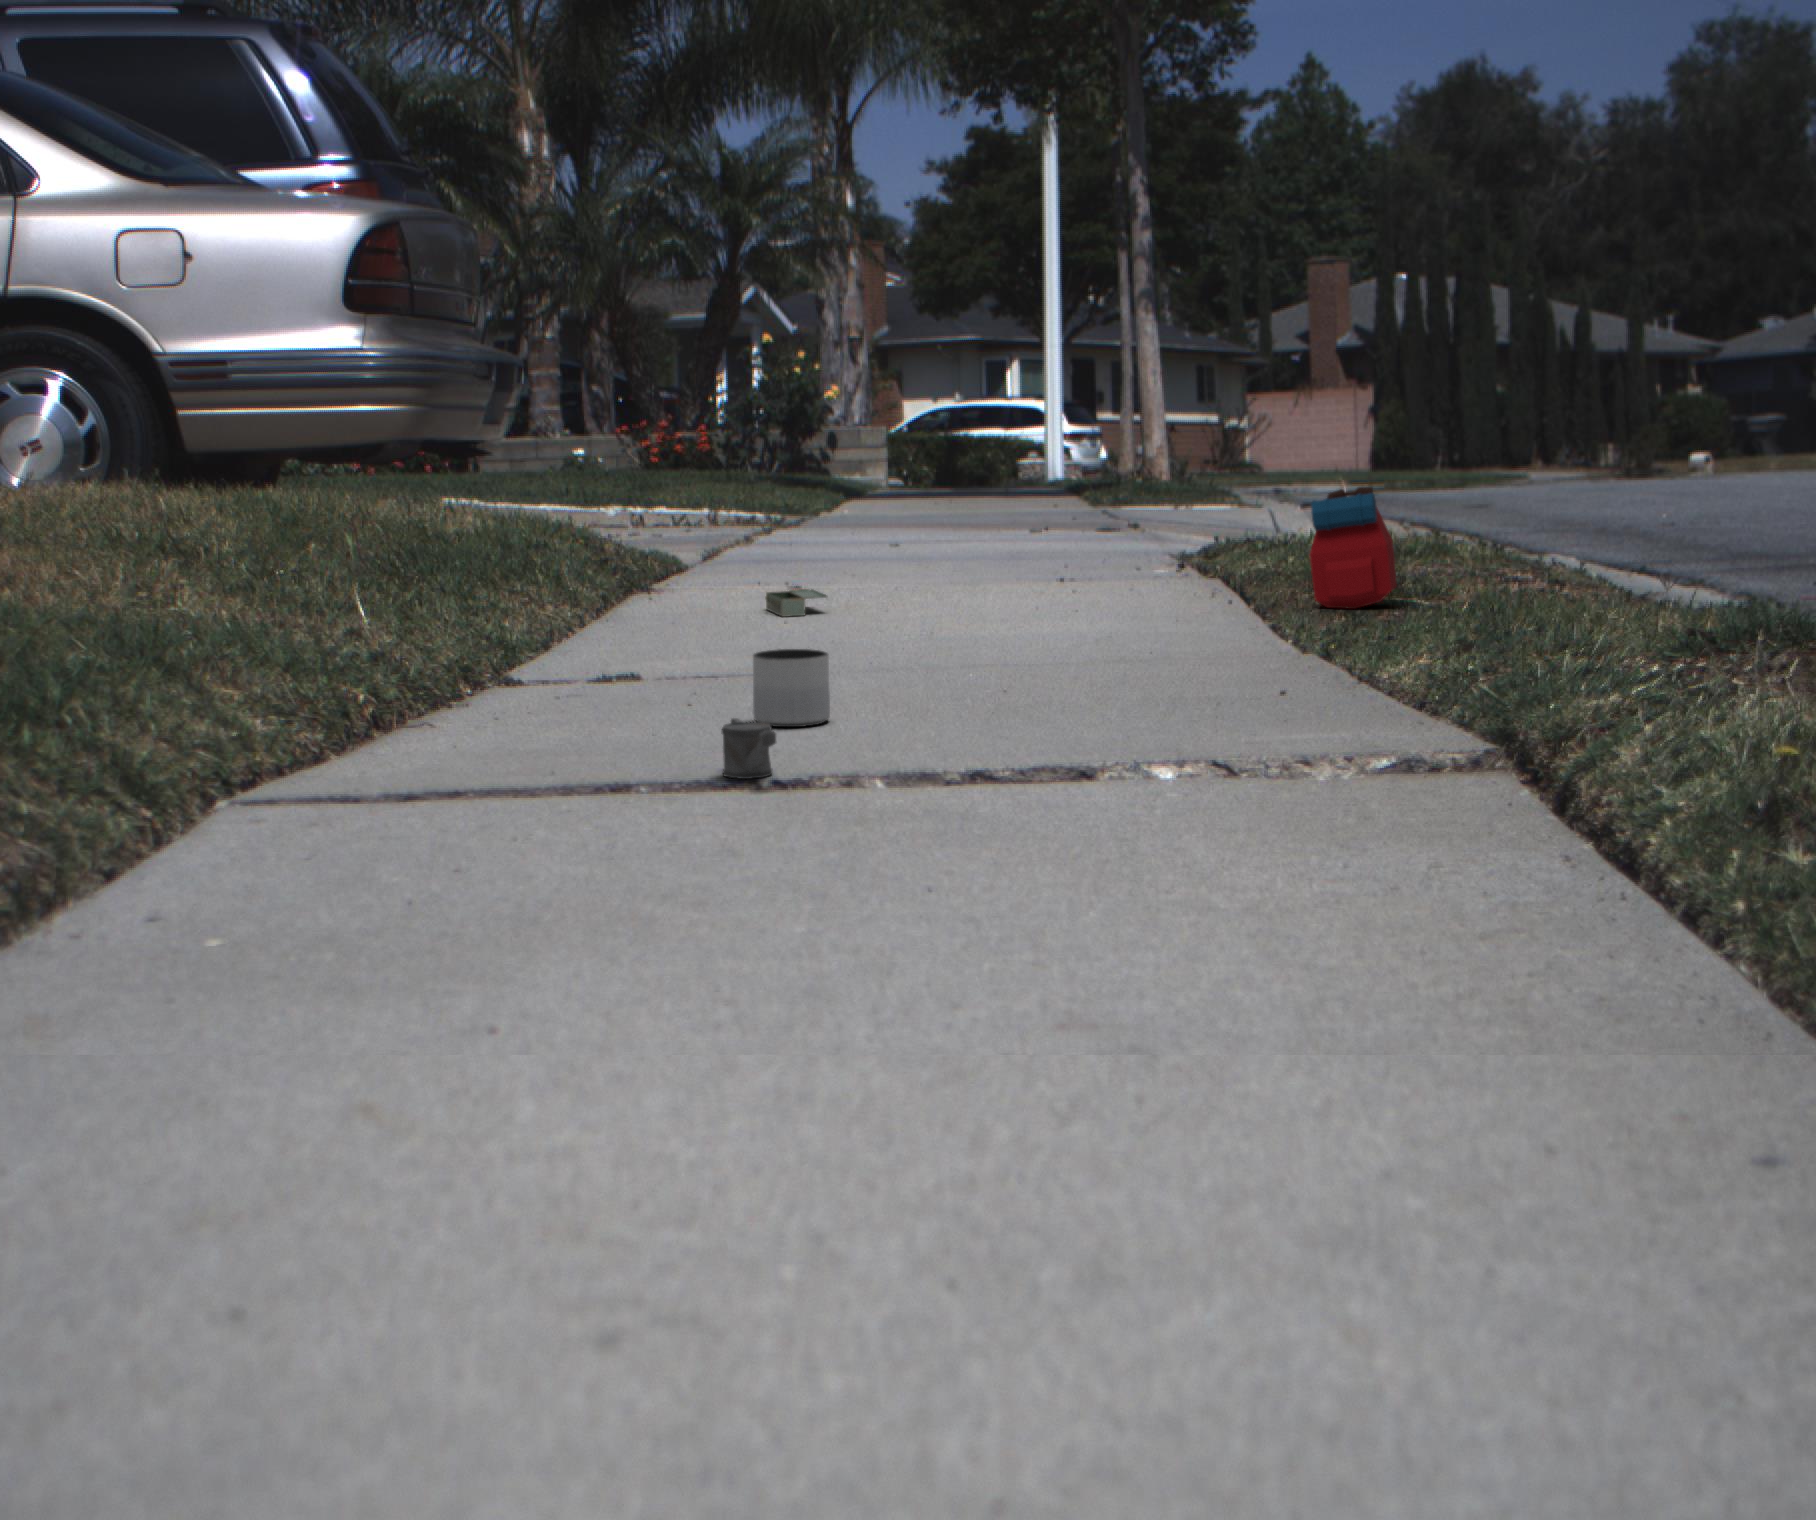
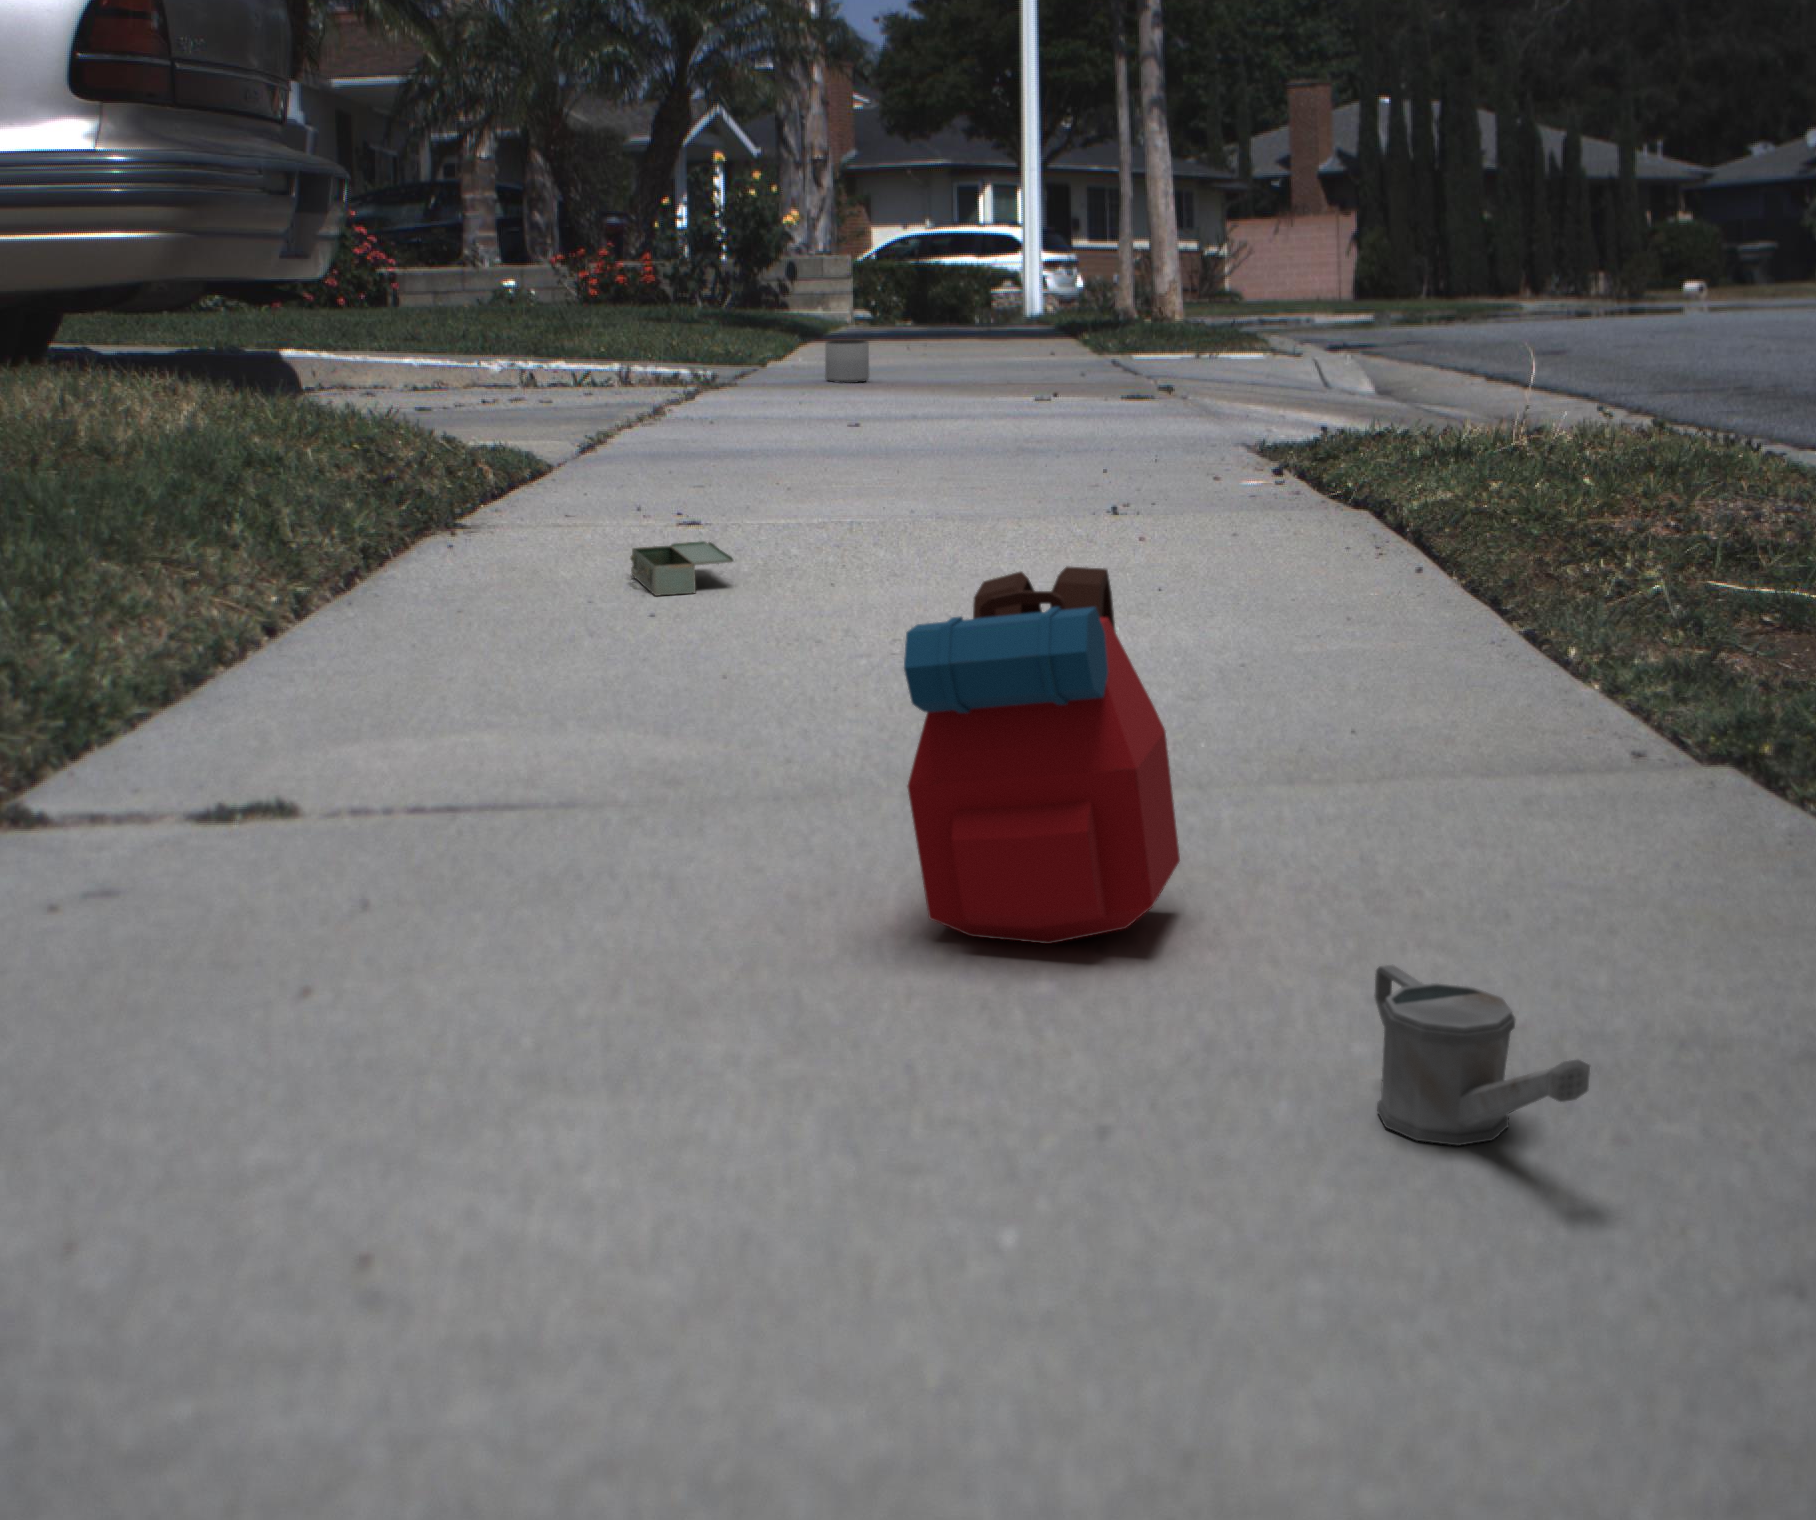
backpack: present [1310,487,1397,609] -> present [904,567,1180,944]
planter: present [753,649,830,727] -> present [825,340,869,383]
watering can: present [722,718,776,779] -> present [1374,965,1590,1146]

